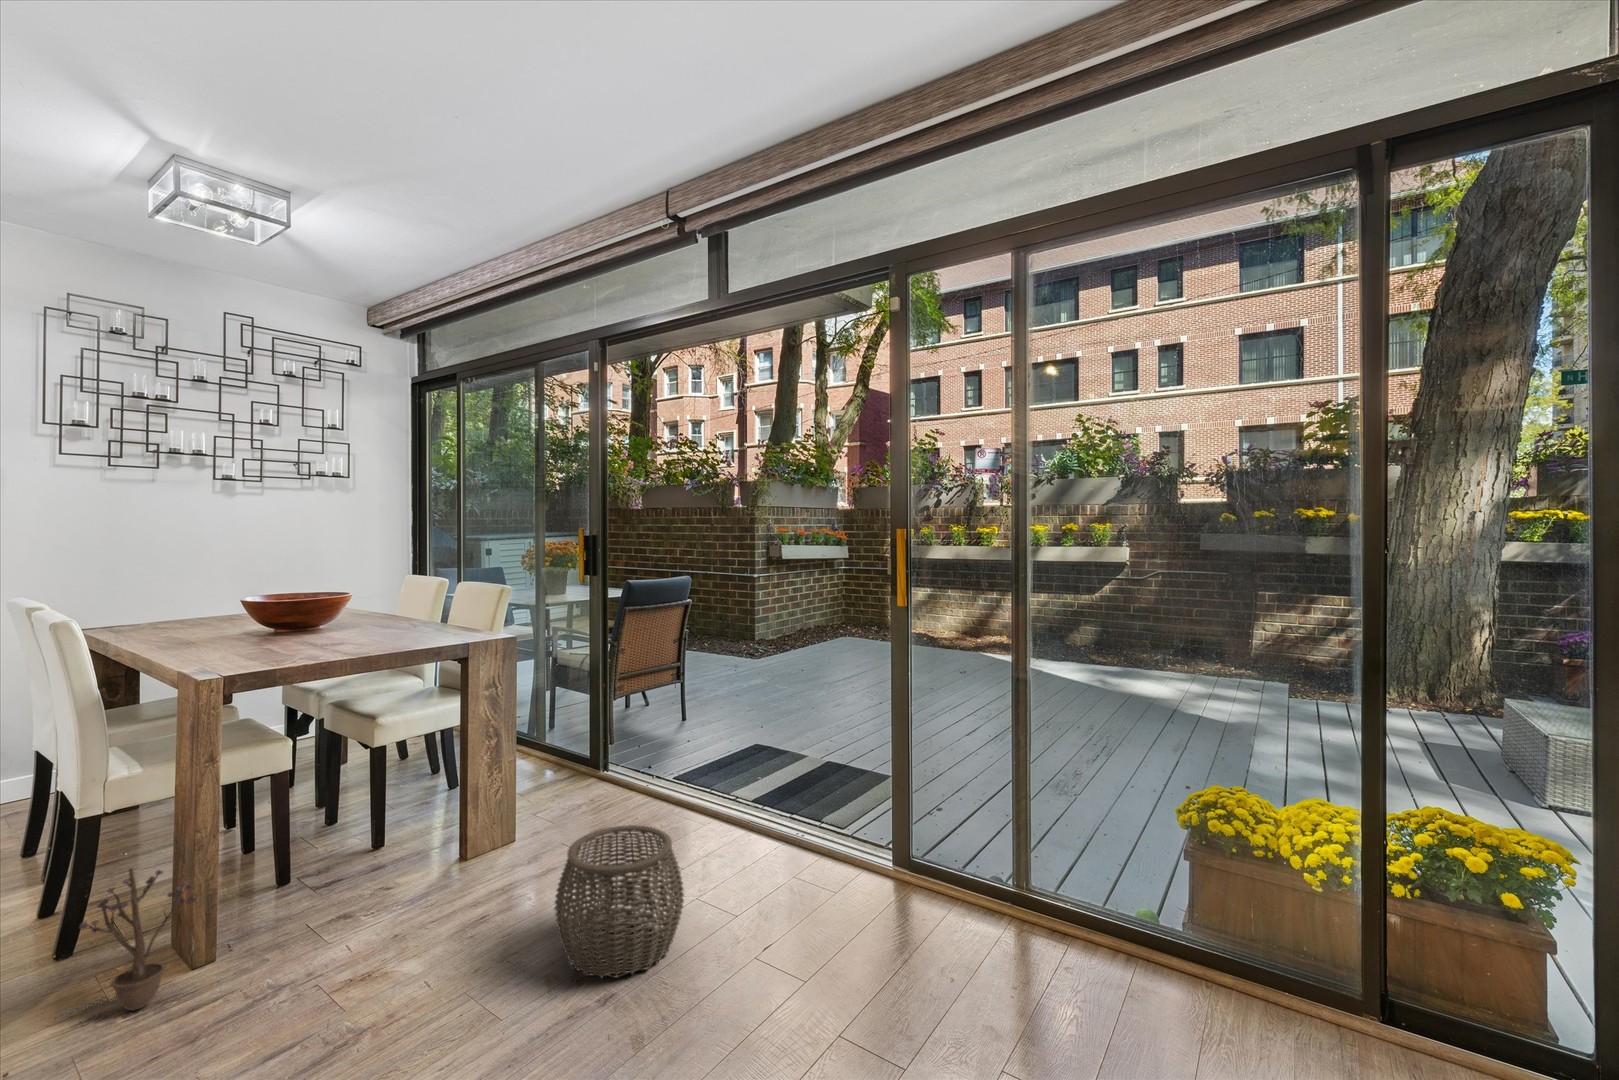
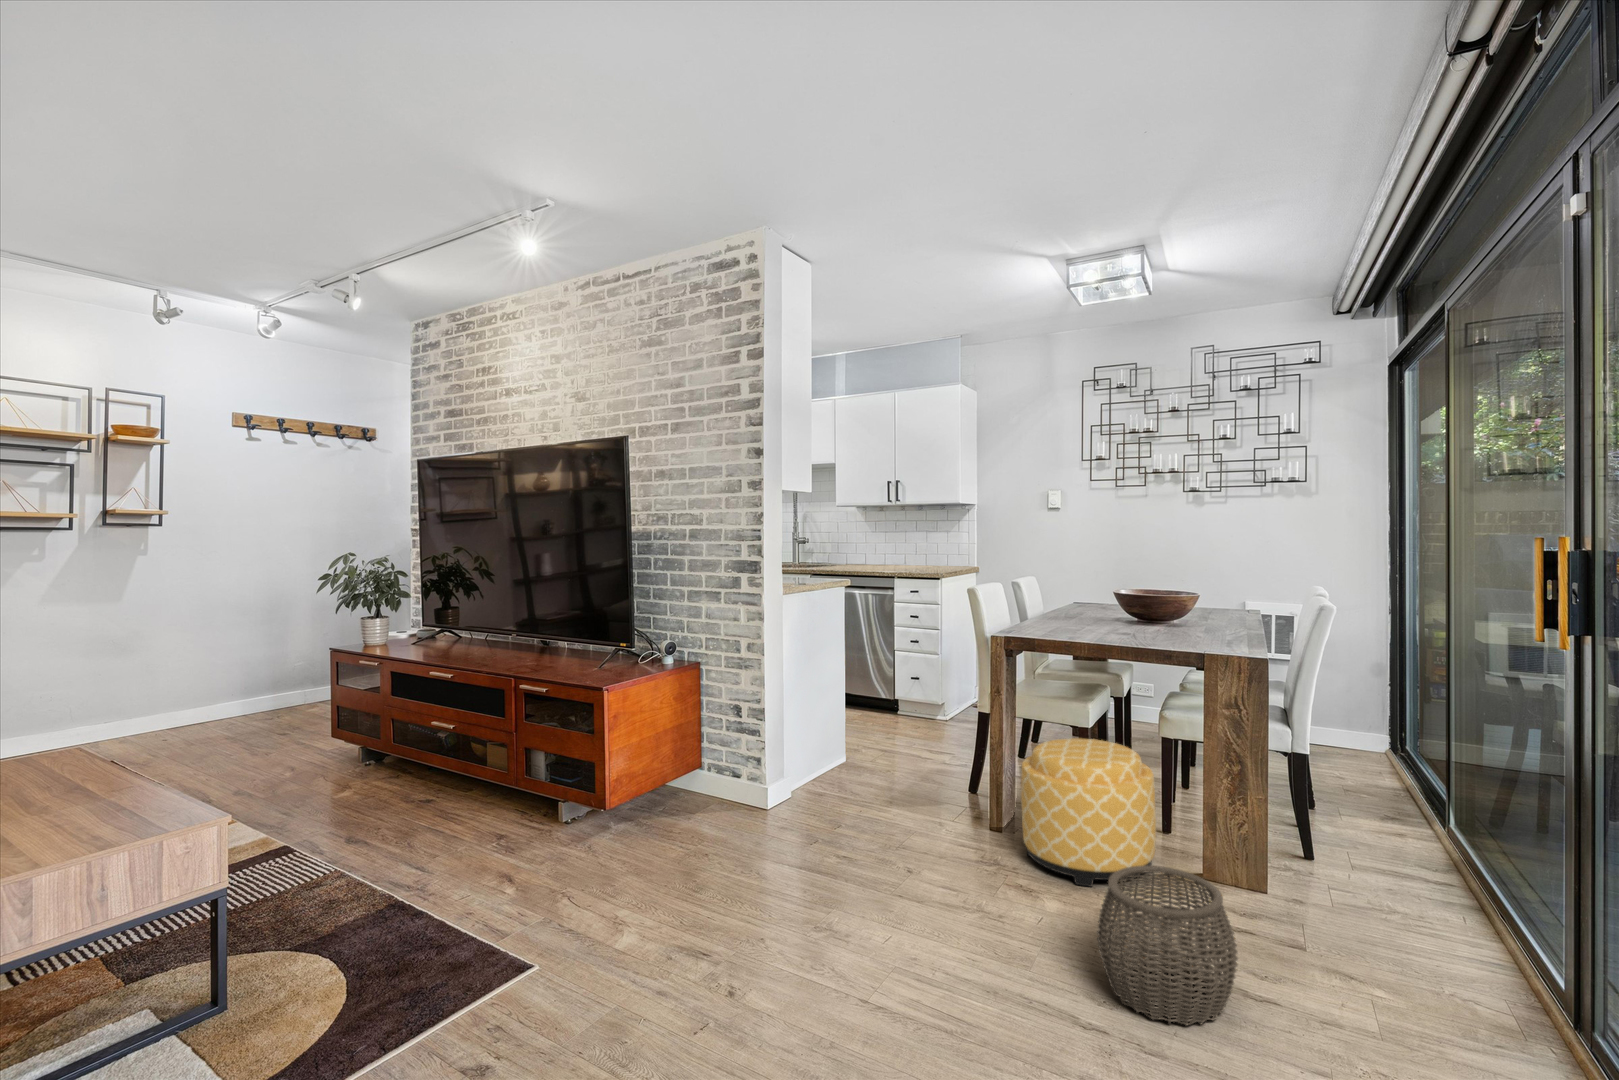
ottoman: none [271,759,453,951] -> present [1021,738,1156,887]
decorative plant: present [57,868,196,1017] -> none [928,754,974,840]

